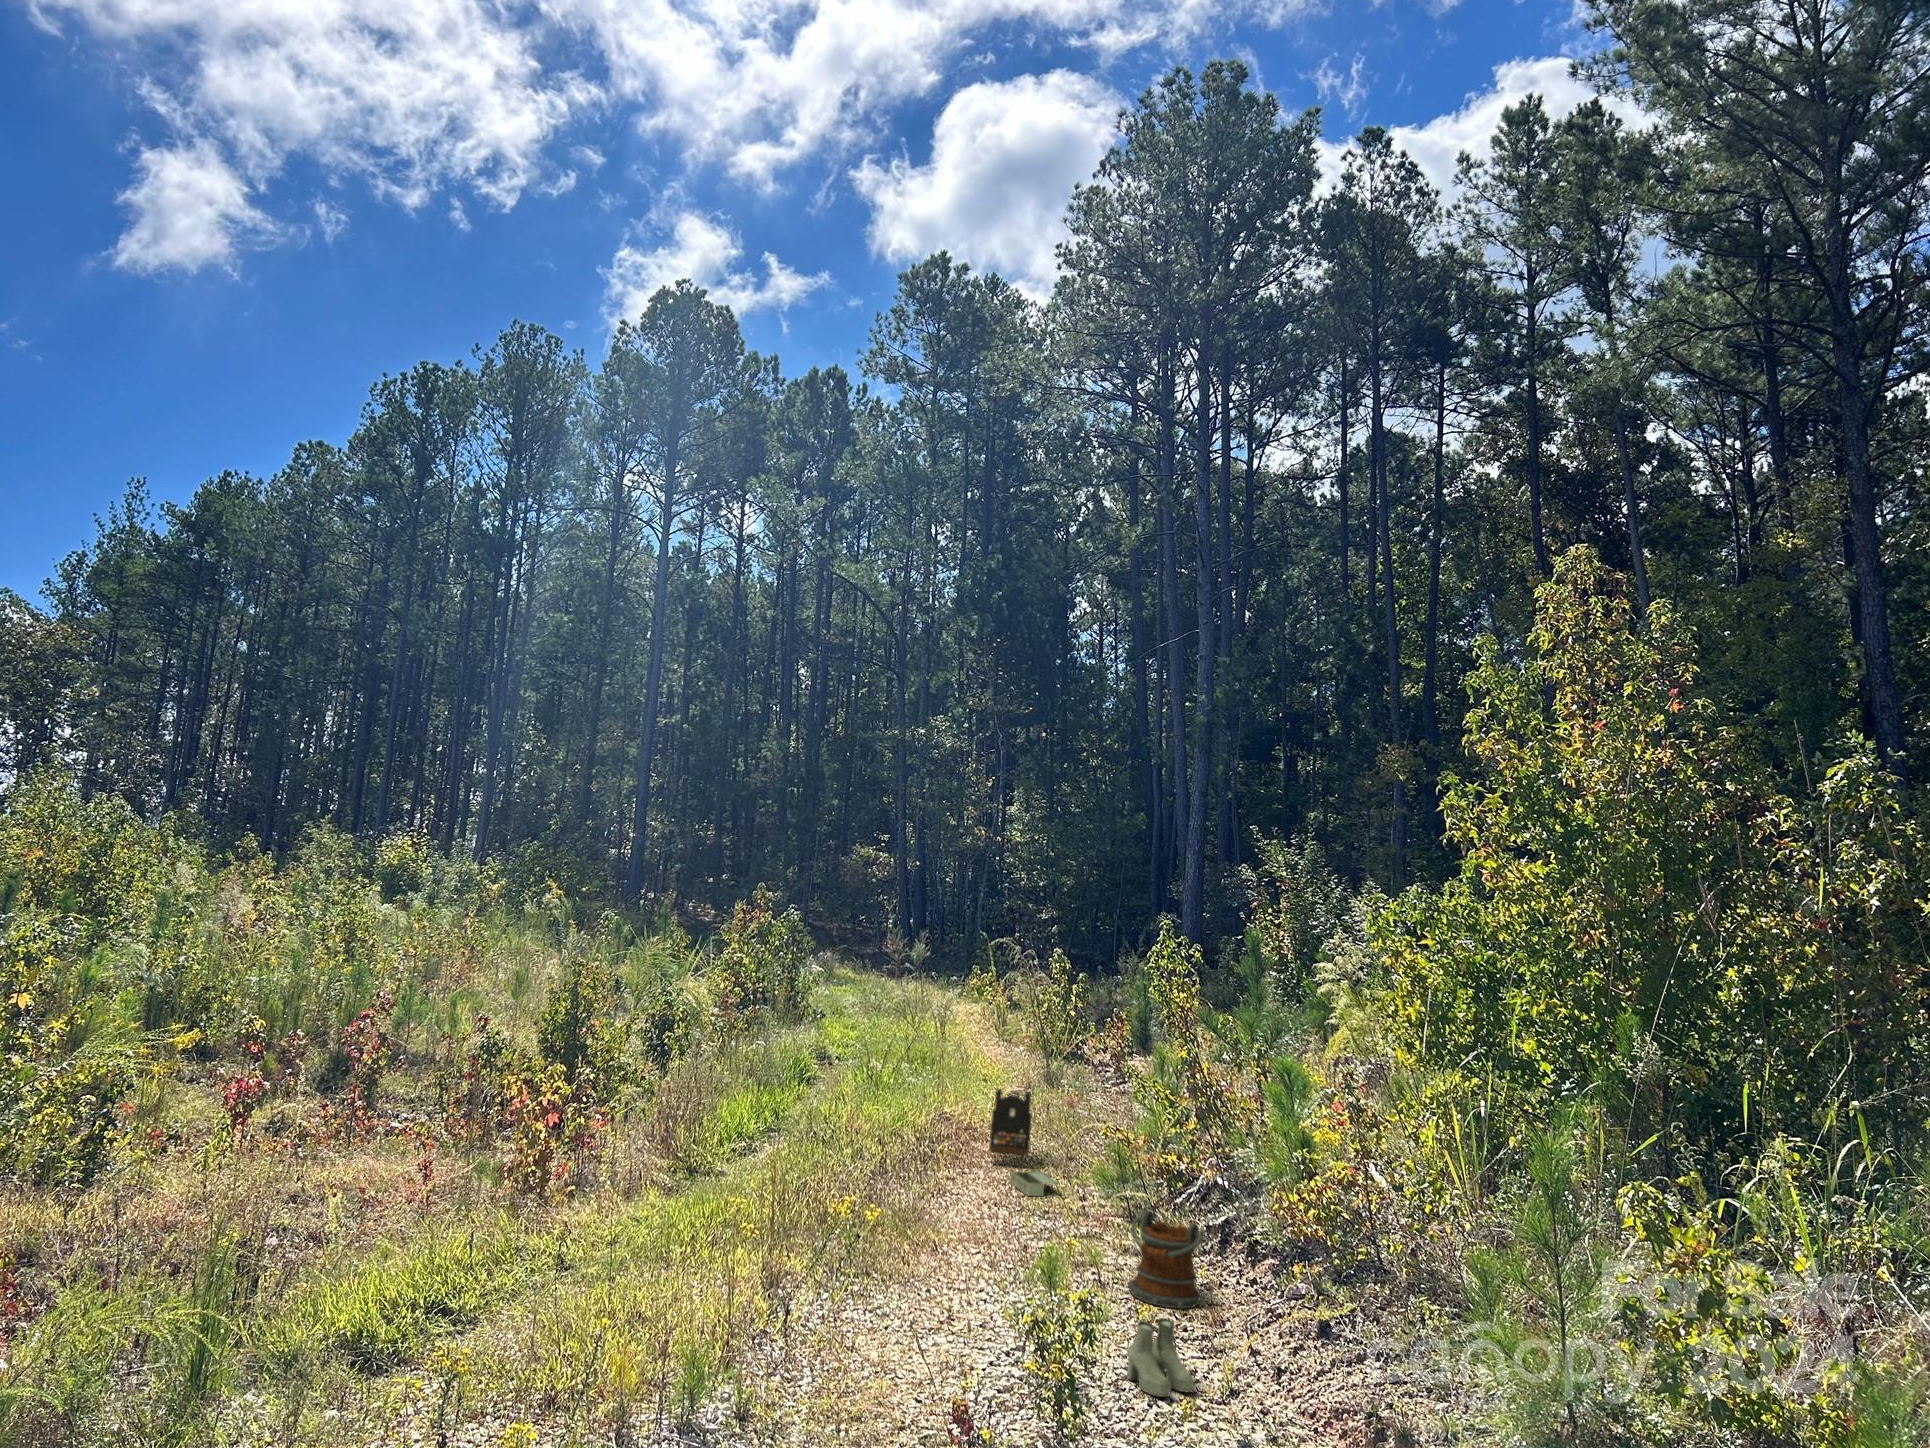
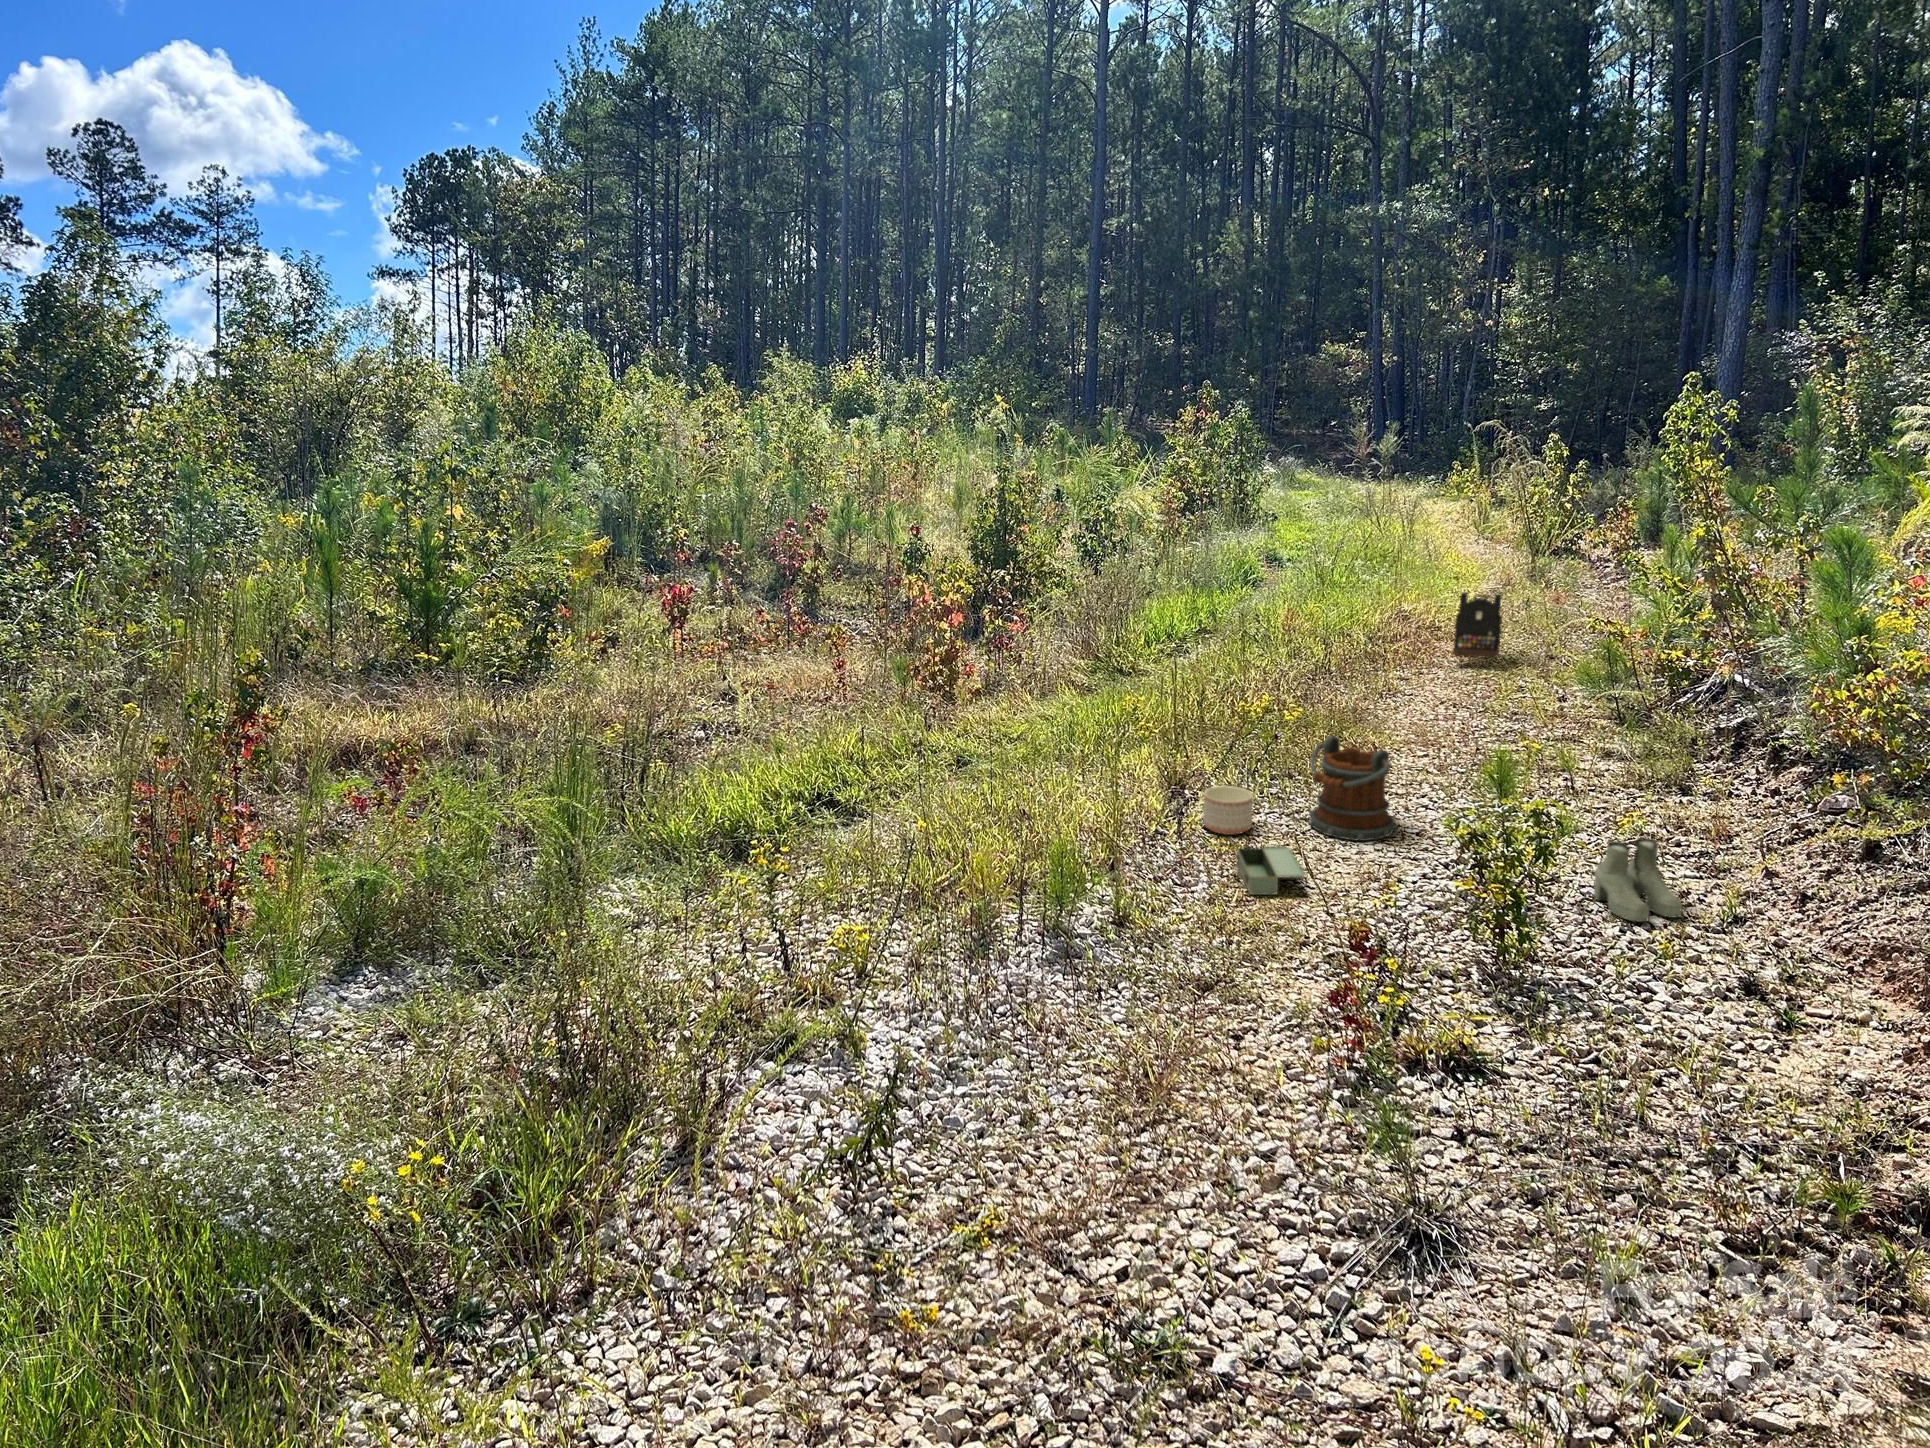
toolbox: present [1011,1171,1058,1196] -> present [1235,846,1305,895]
bucket: present [1127,1210,1203,1309] -> present [1309,736,1398,841]
planter: none [782,1273,833,1326] -> present [1203,786,1253,835]

